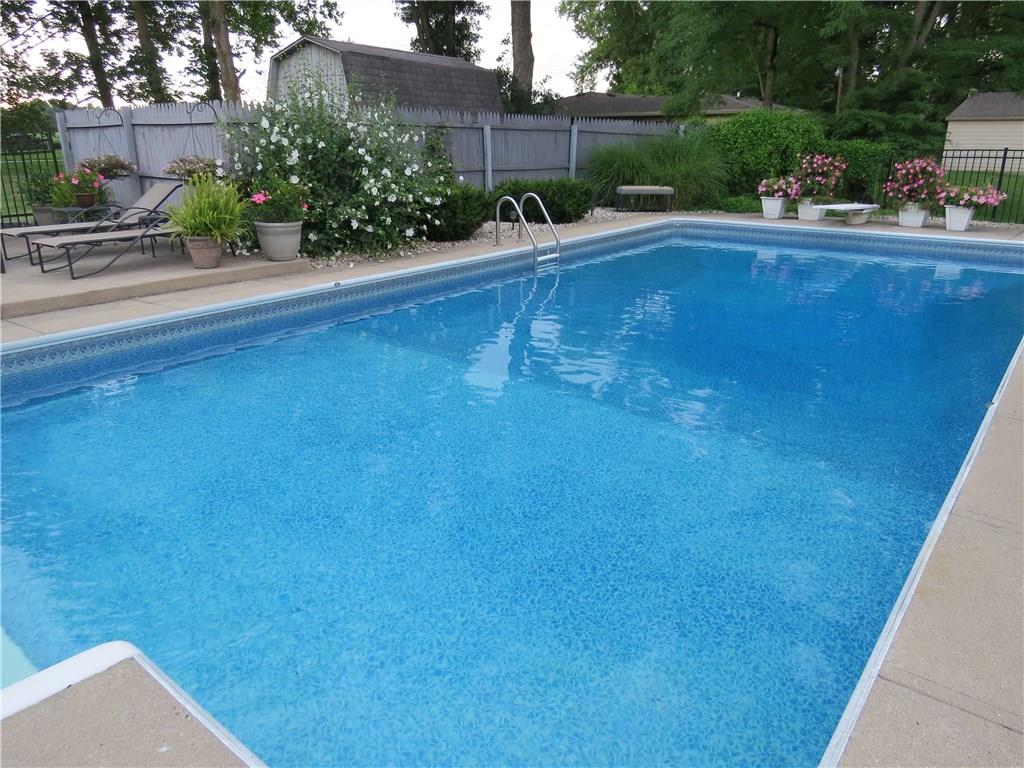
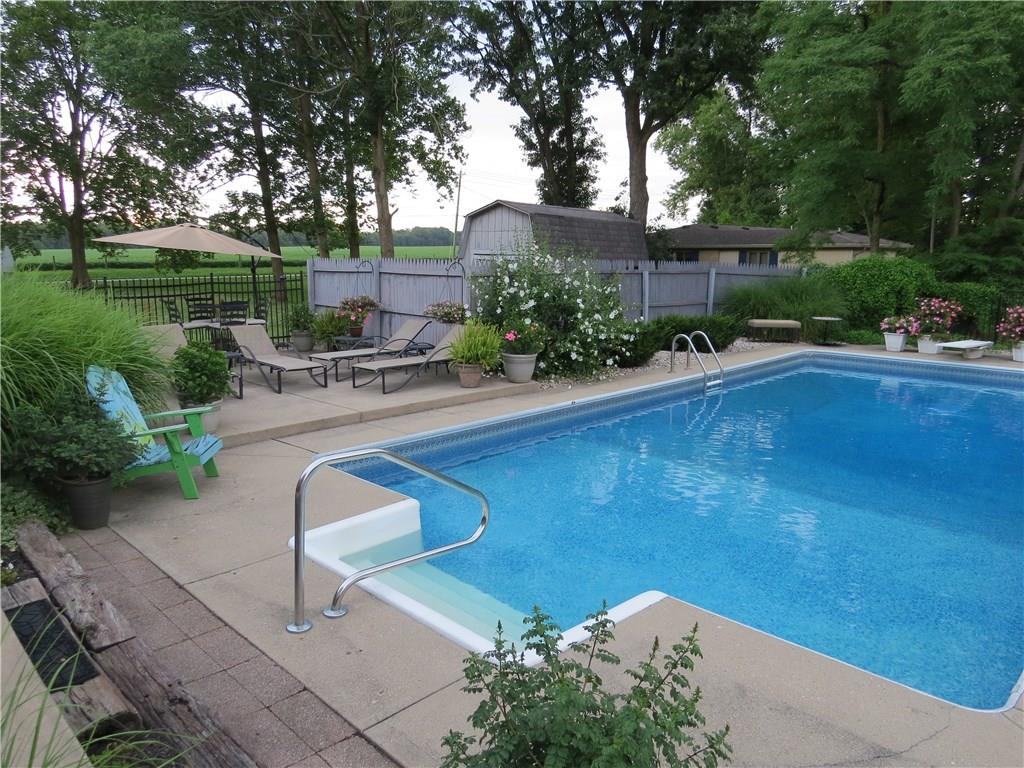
side table: none [685,182,719,213] -> present [811,317,843,345]

